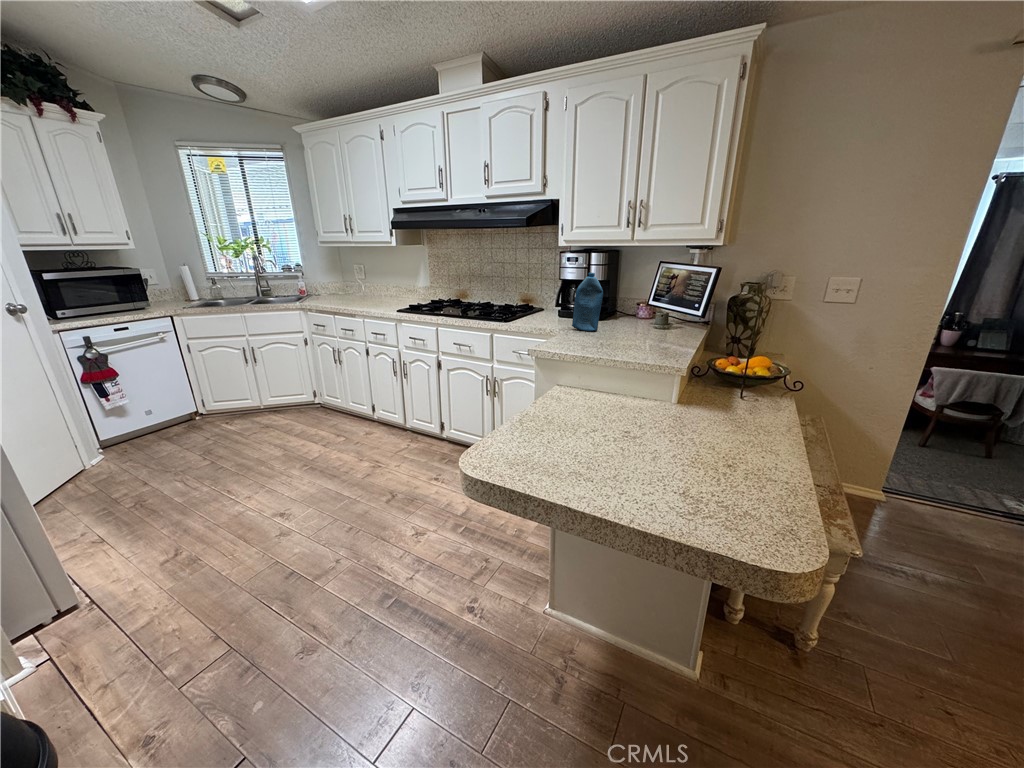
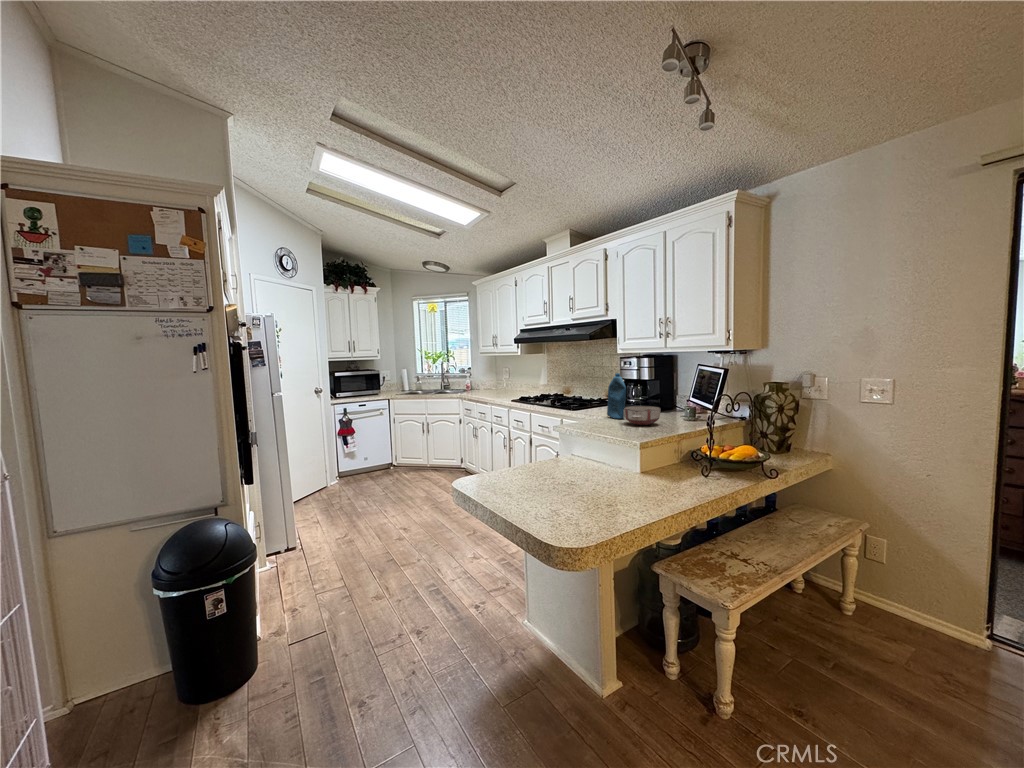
ceramic bowl: none [613,314,659,339] -> present [624,406,661,425]

